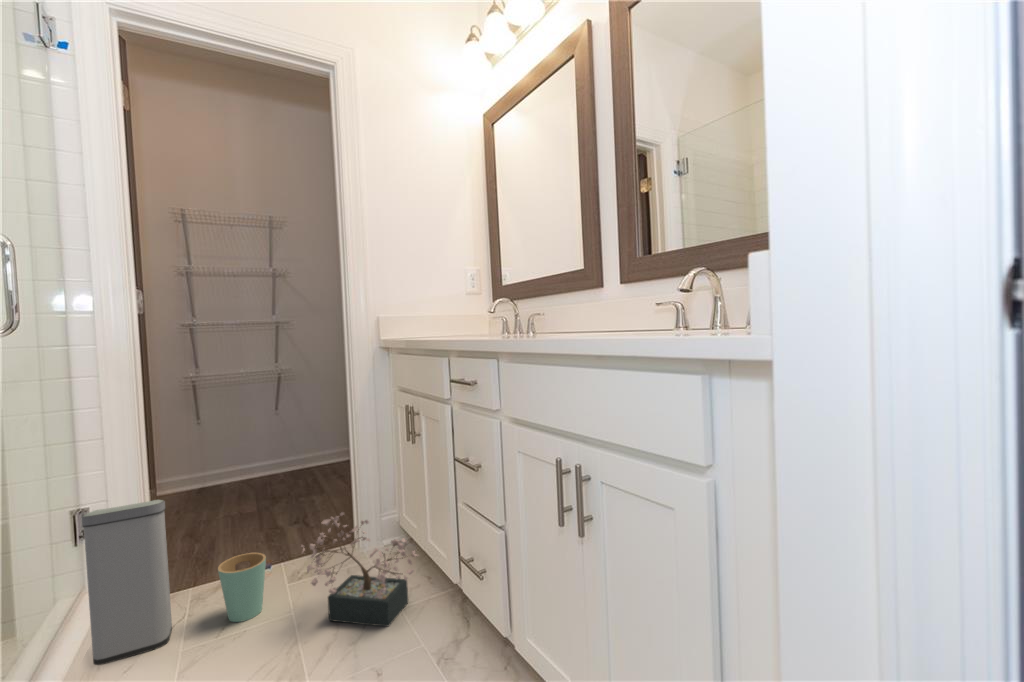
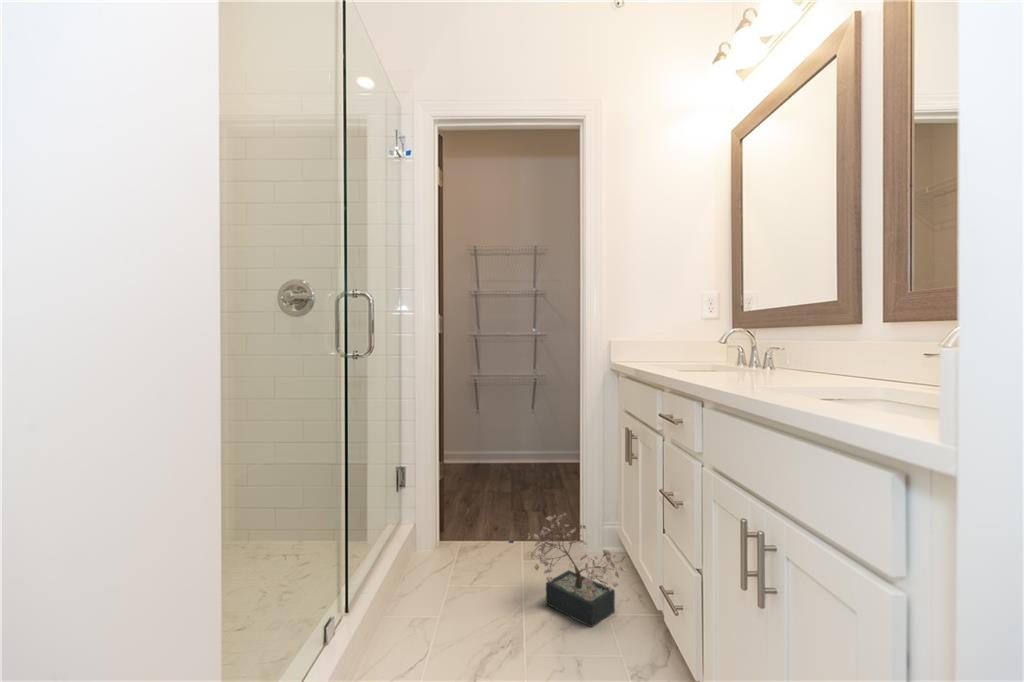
trash can: present [82,500,266,665] -> none [394,471,506,581]

